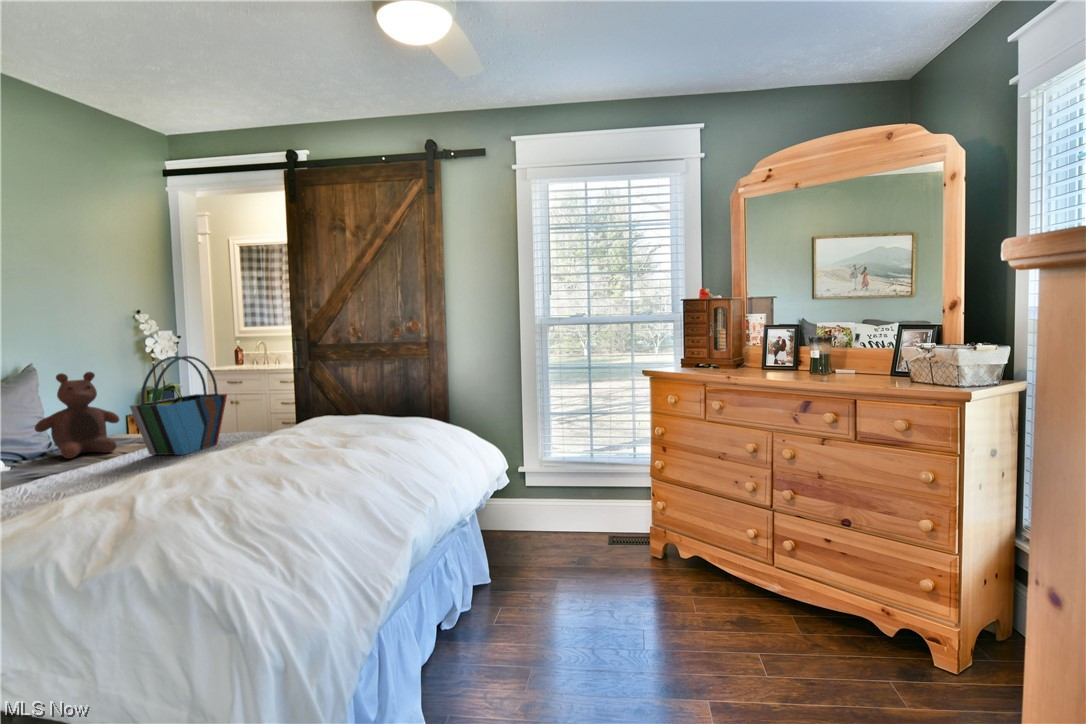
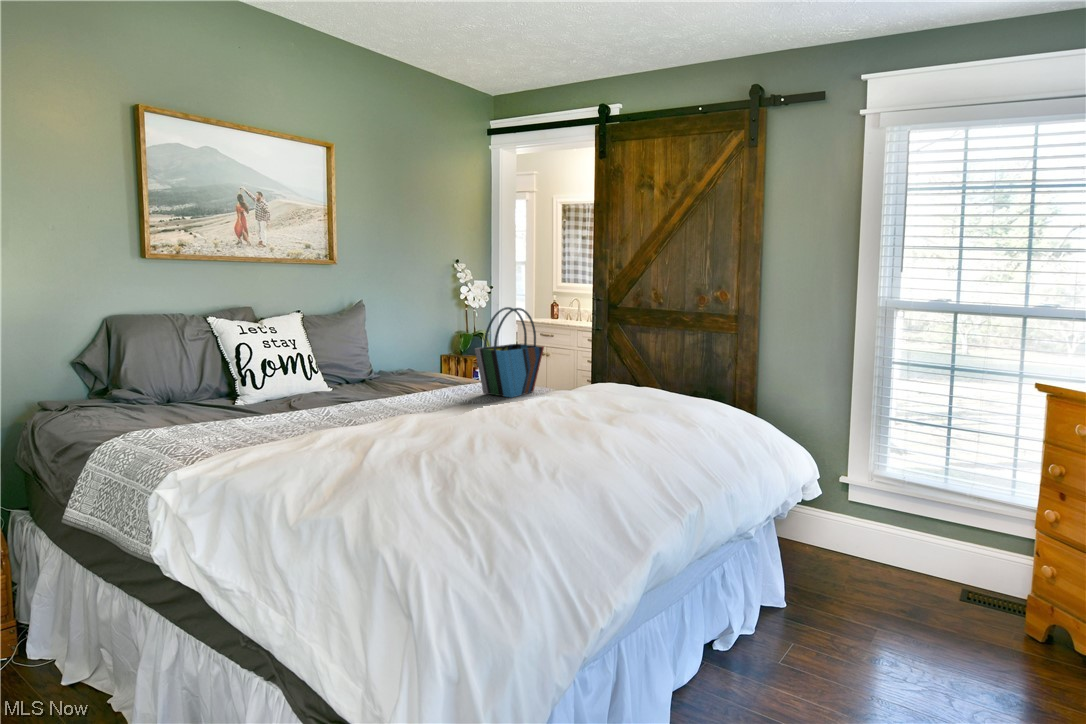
stuffed bear: present [35,372,120,458] -> none [399,314,455,388]

